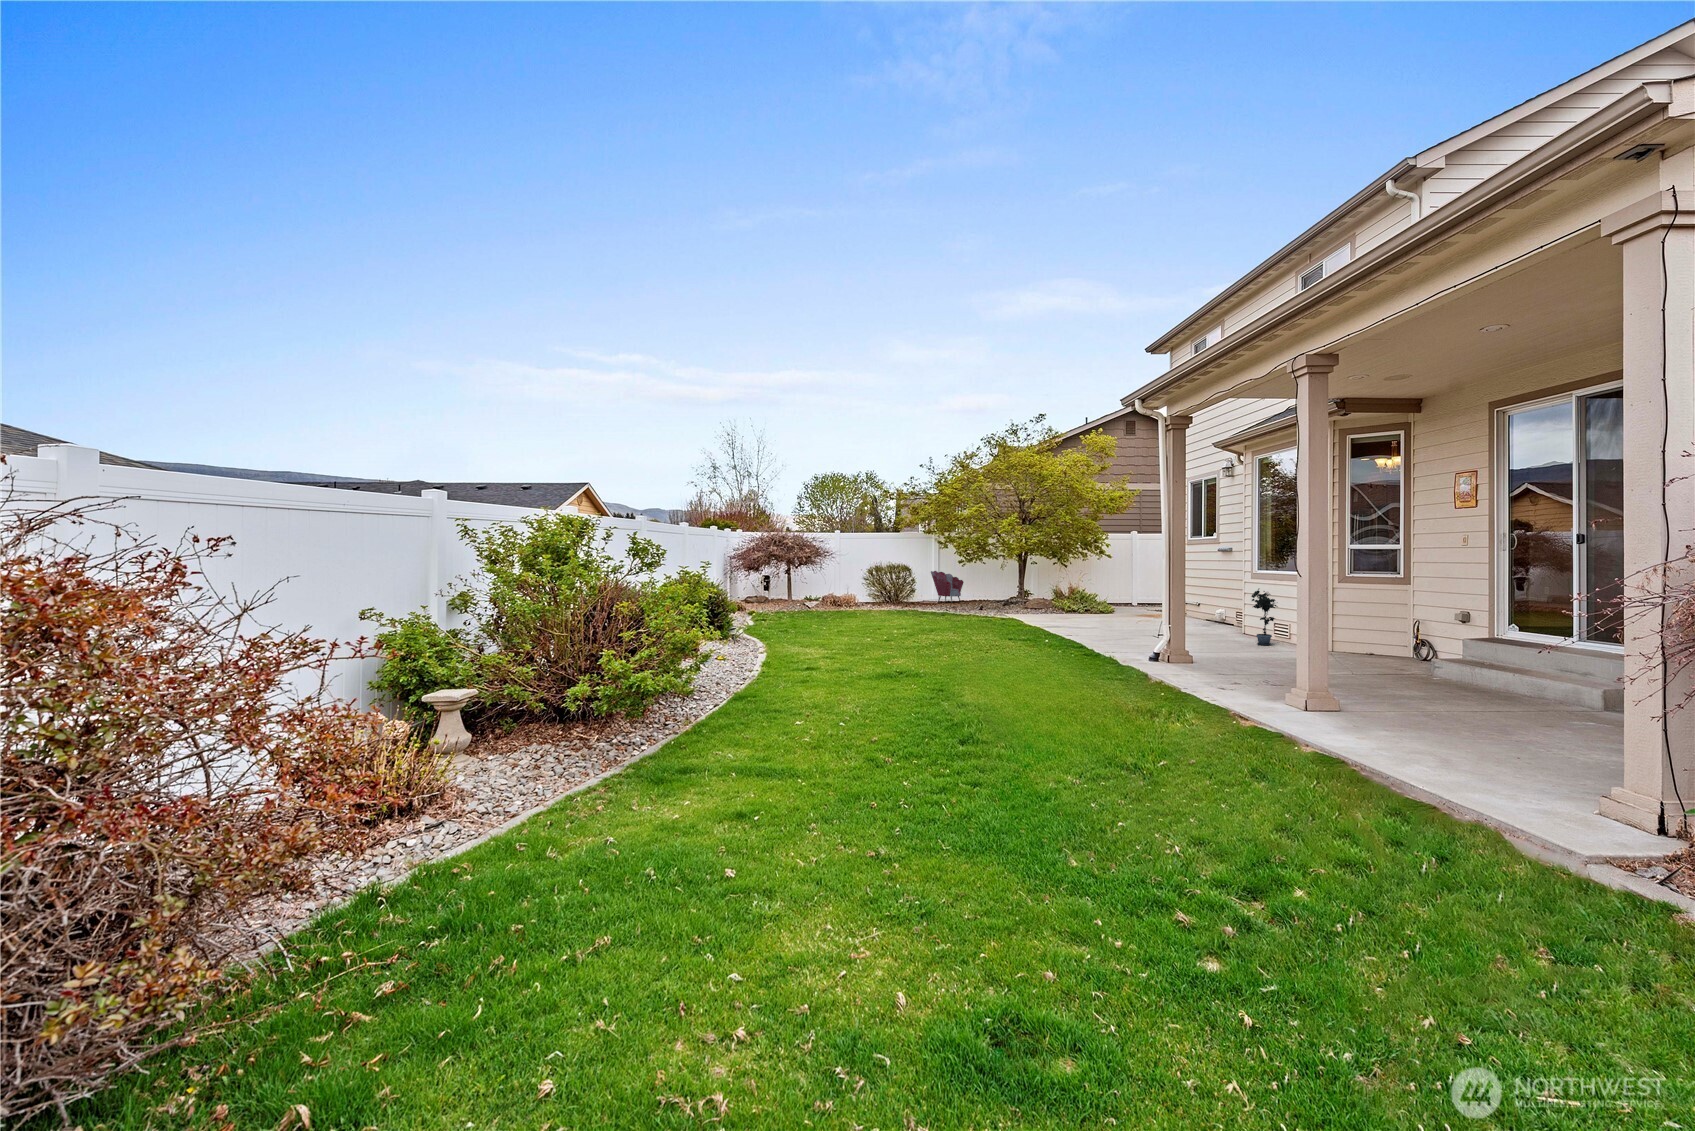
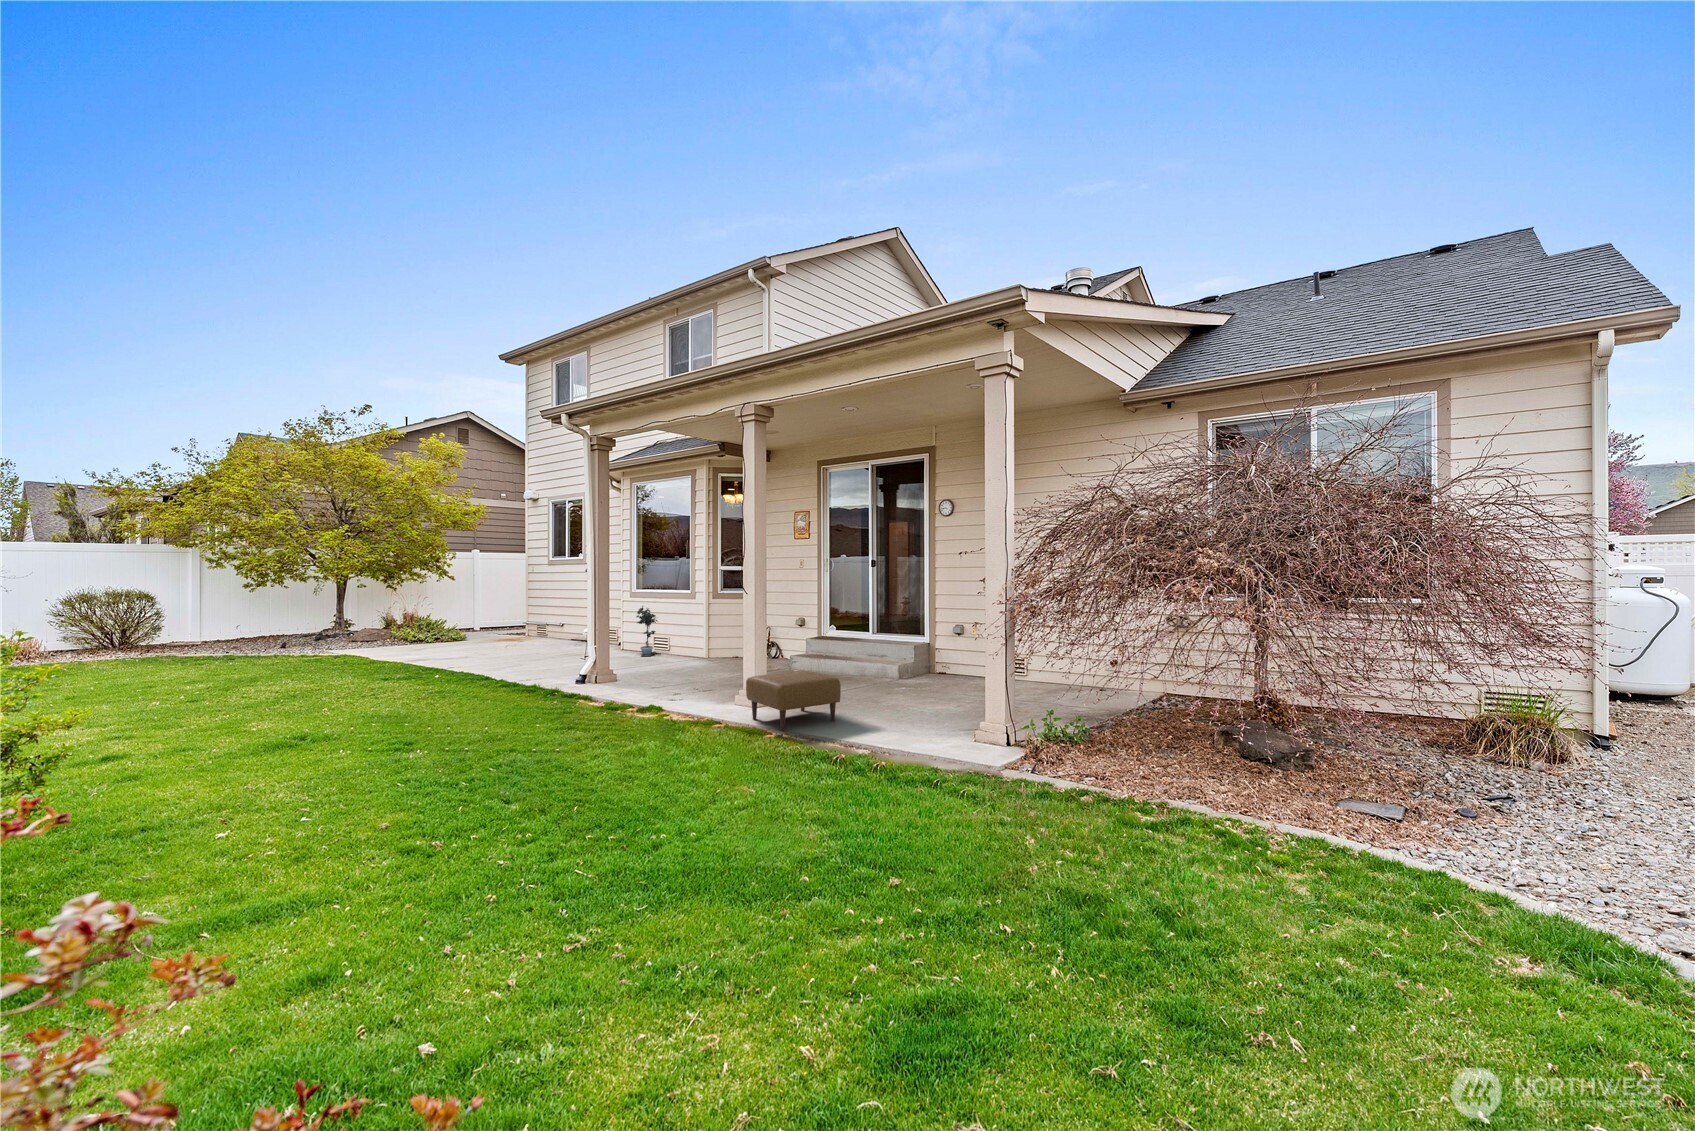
armchair: present [931,571,964,602] -> none [192,599,250,642]
ottoman: none [1279,674,1405,744] -> present [746,671,841,730]

